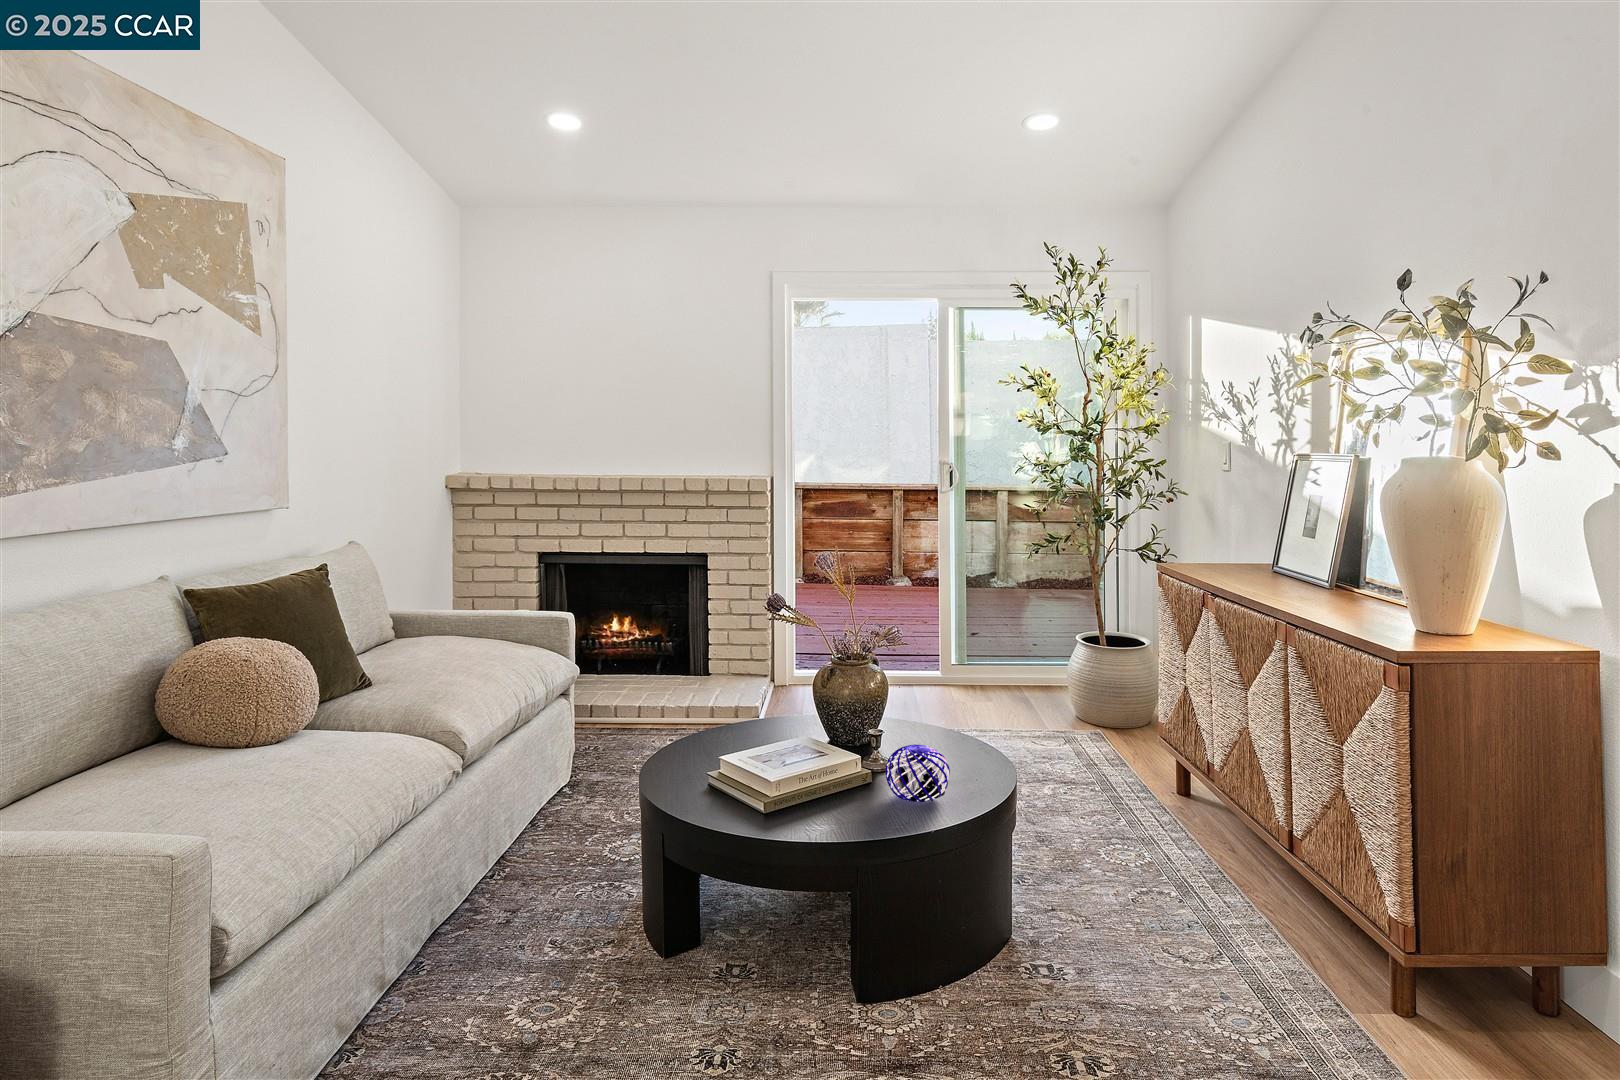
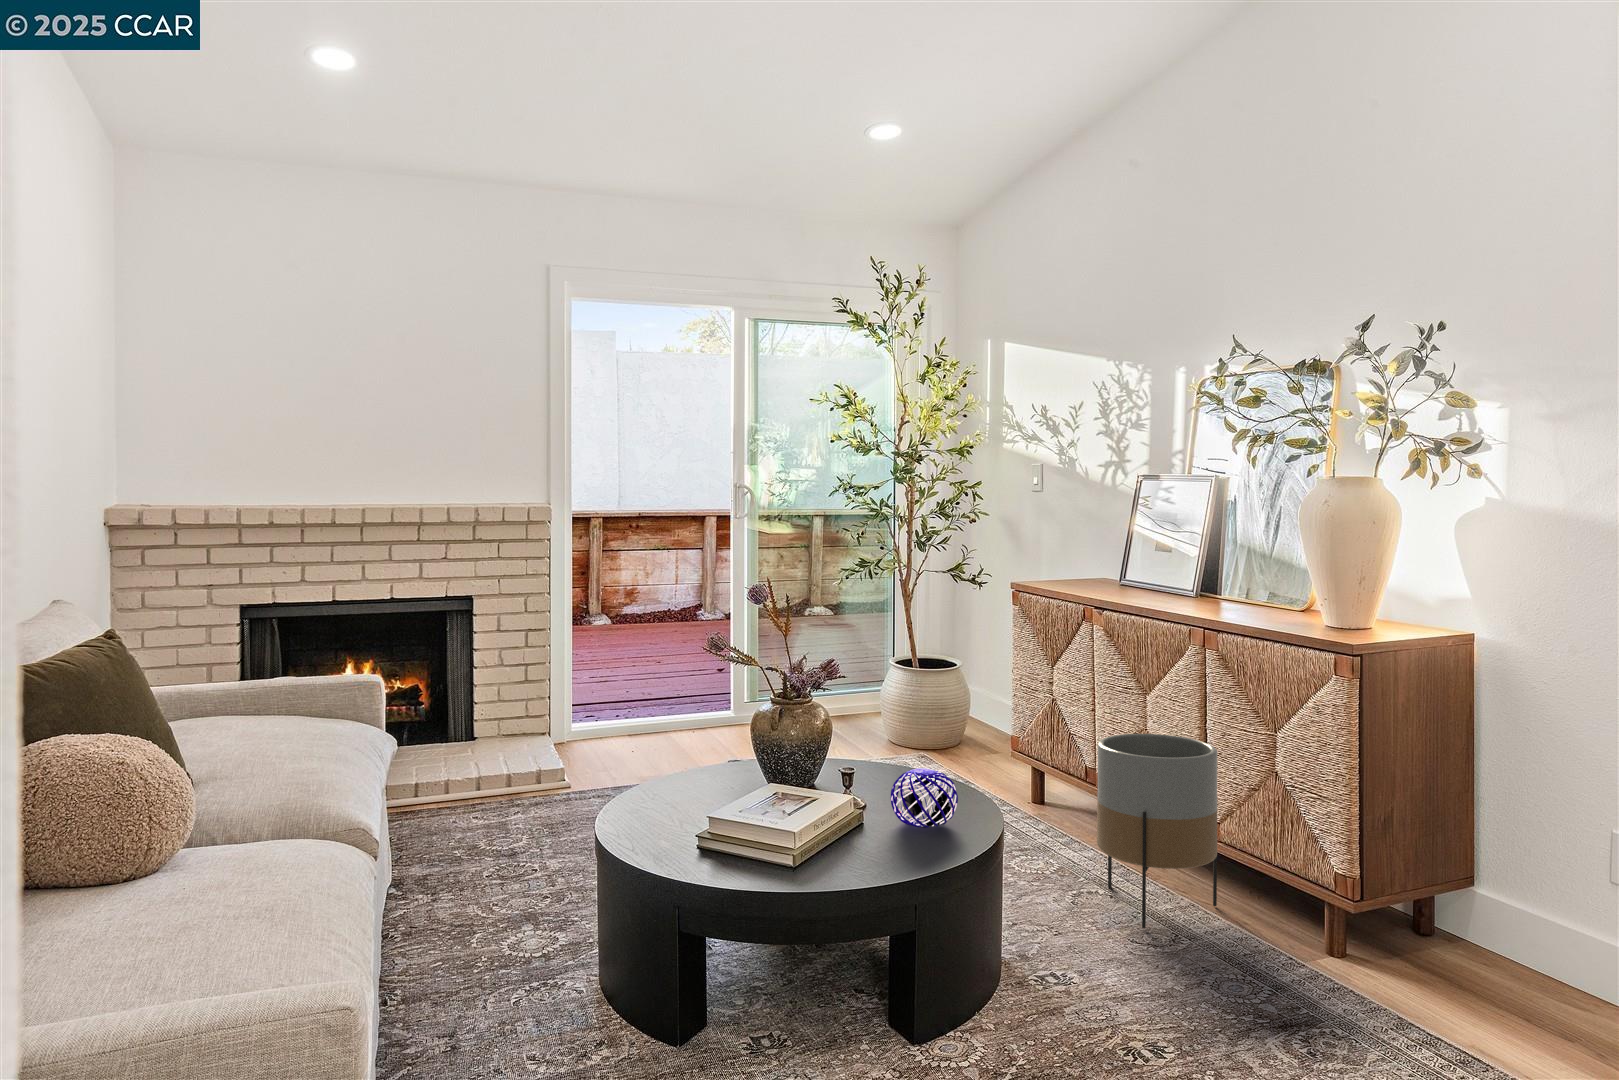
planter: none [1150,730,1289,934] -> present [1097,734,1217,928]

